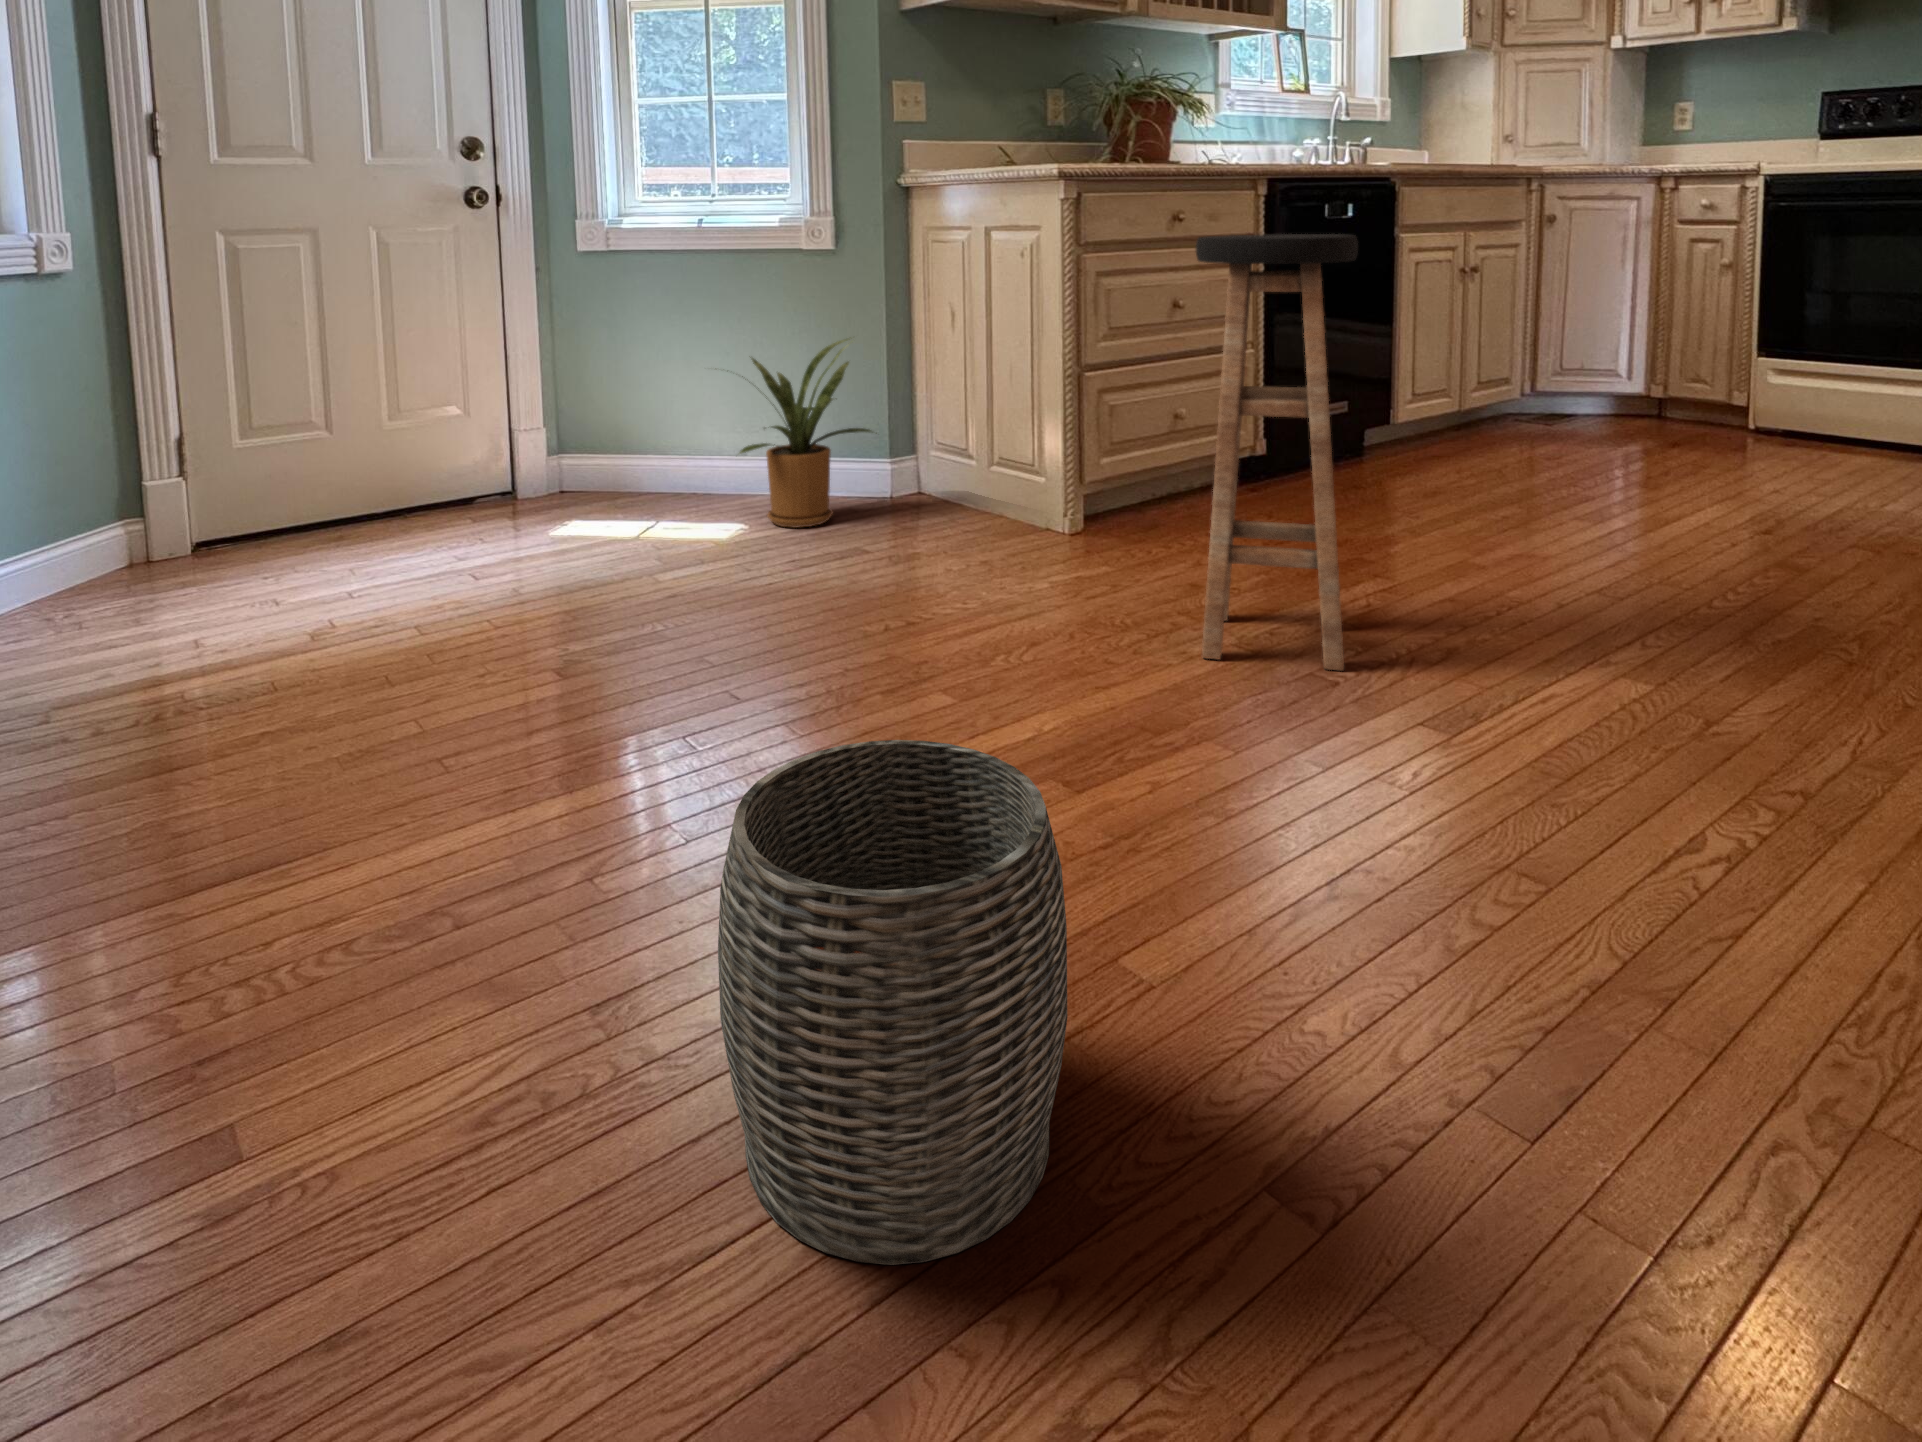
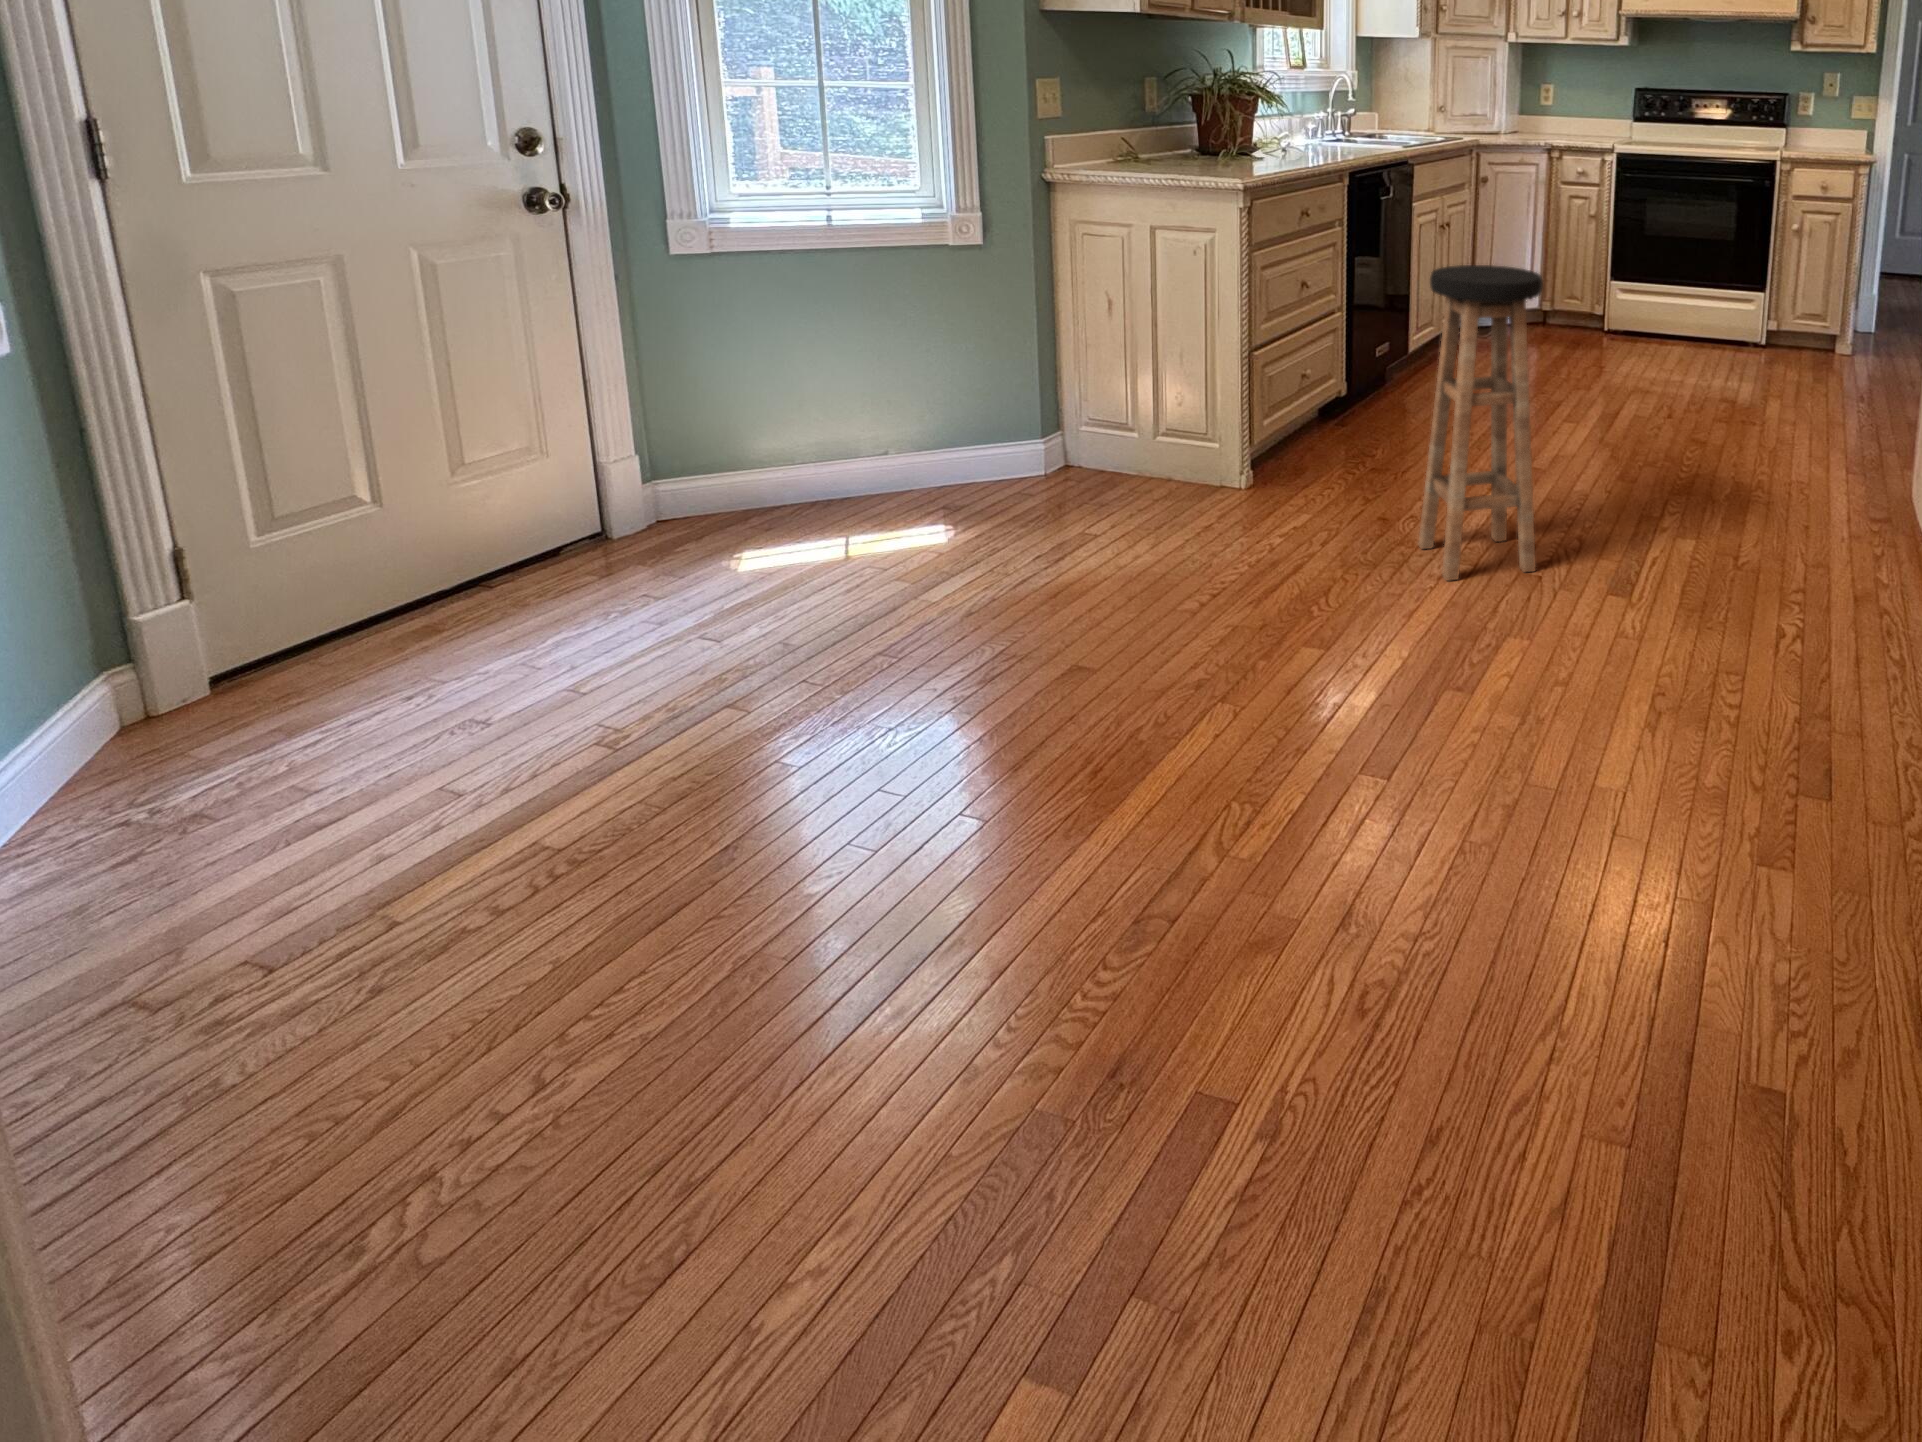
house plant: present [740,339,871,528] -> none [883,333,1055,525]
woven basket: present [718,740,1067,1265] -> none [1490,686,1692,968]

